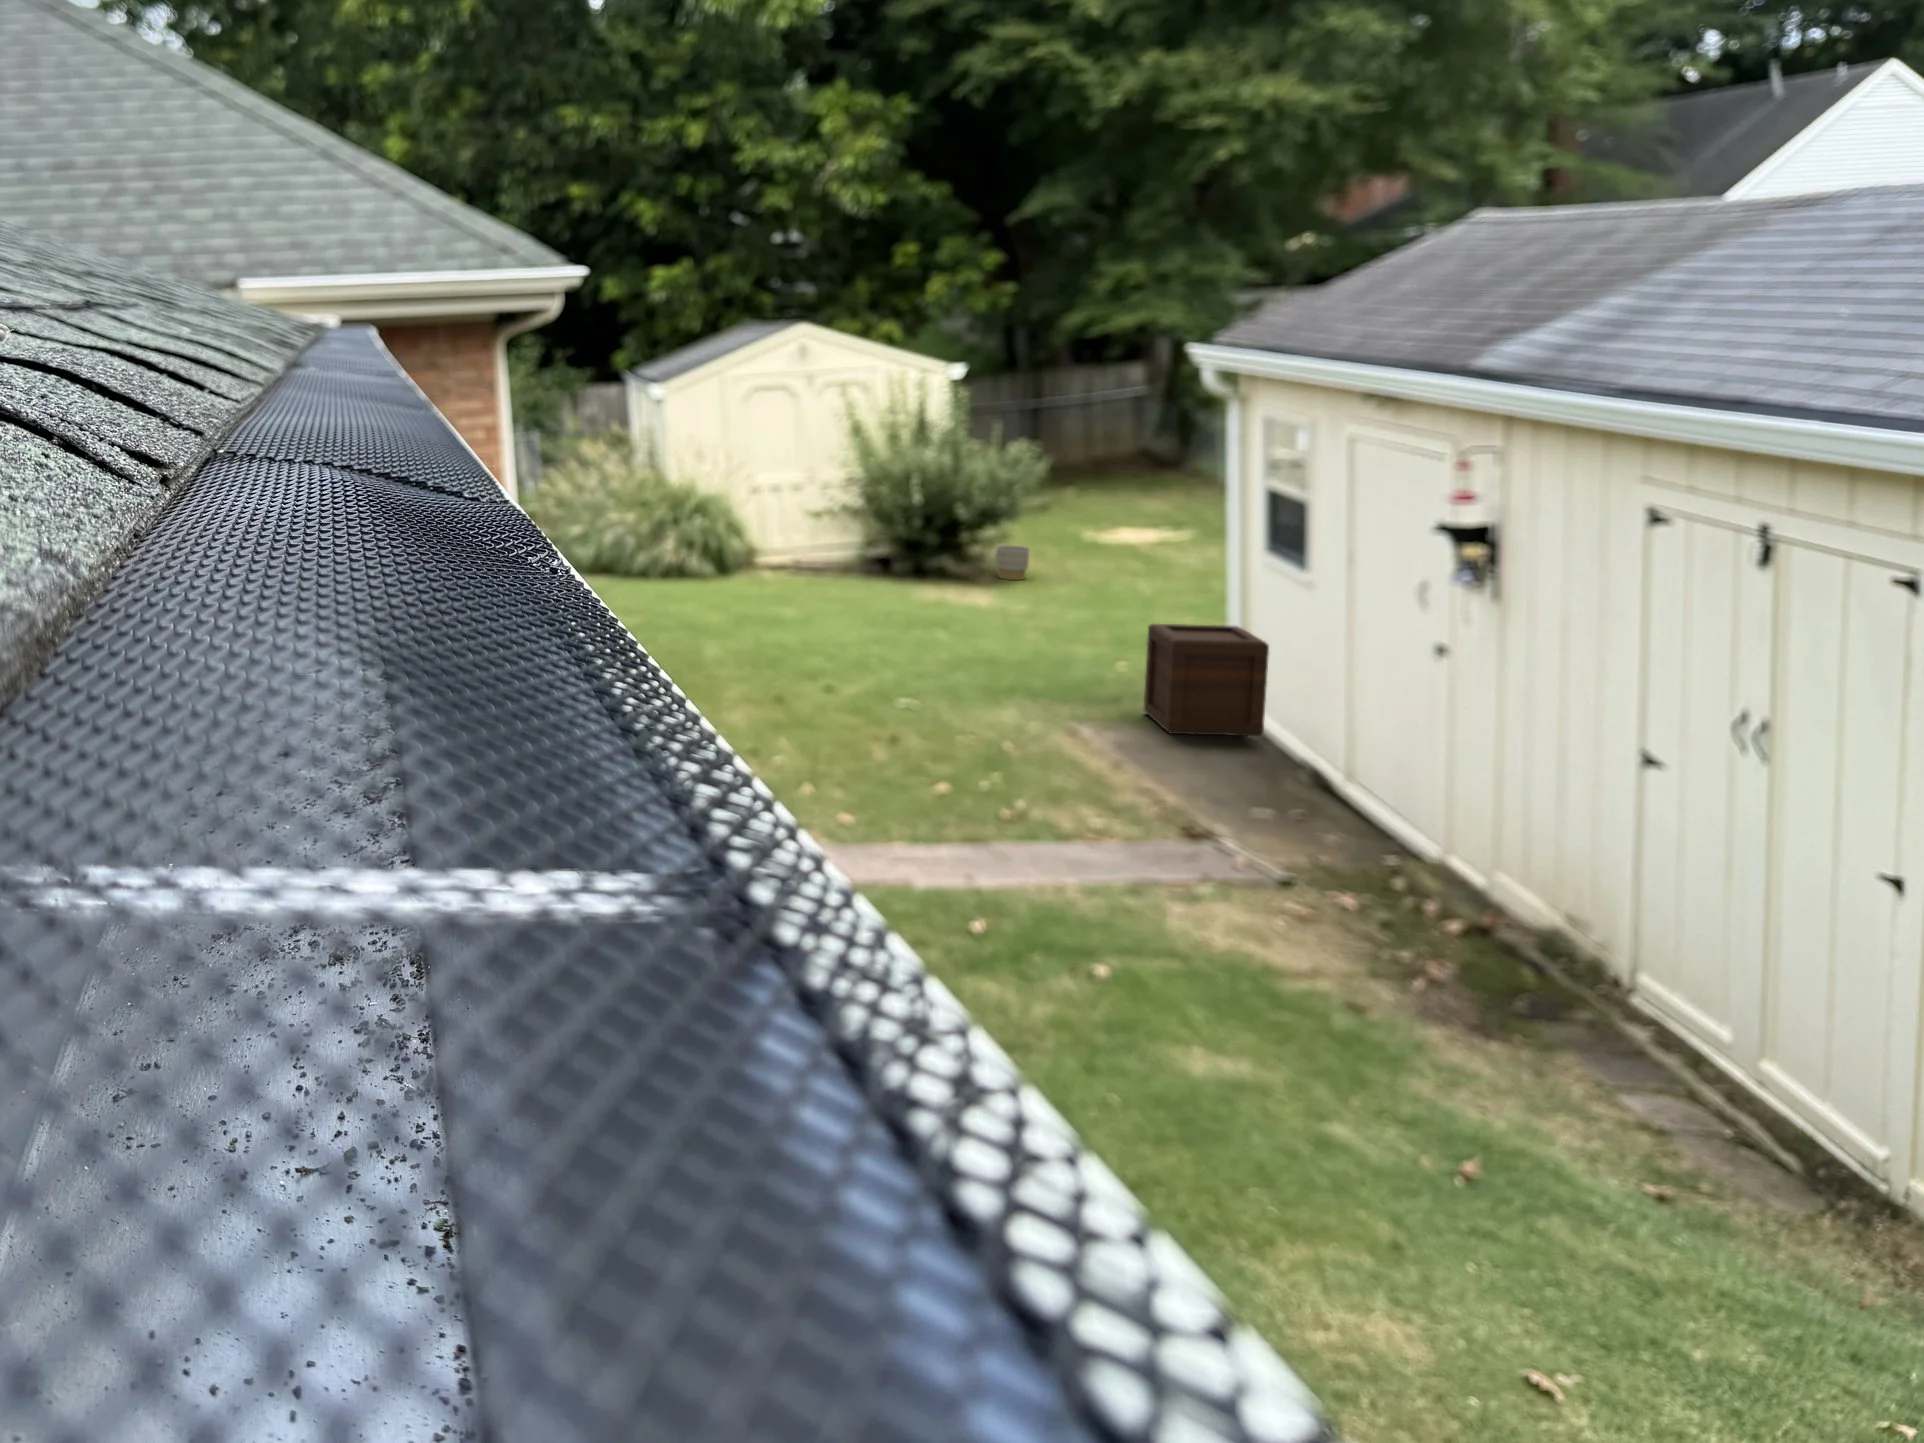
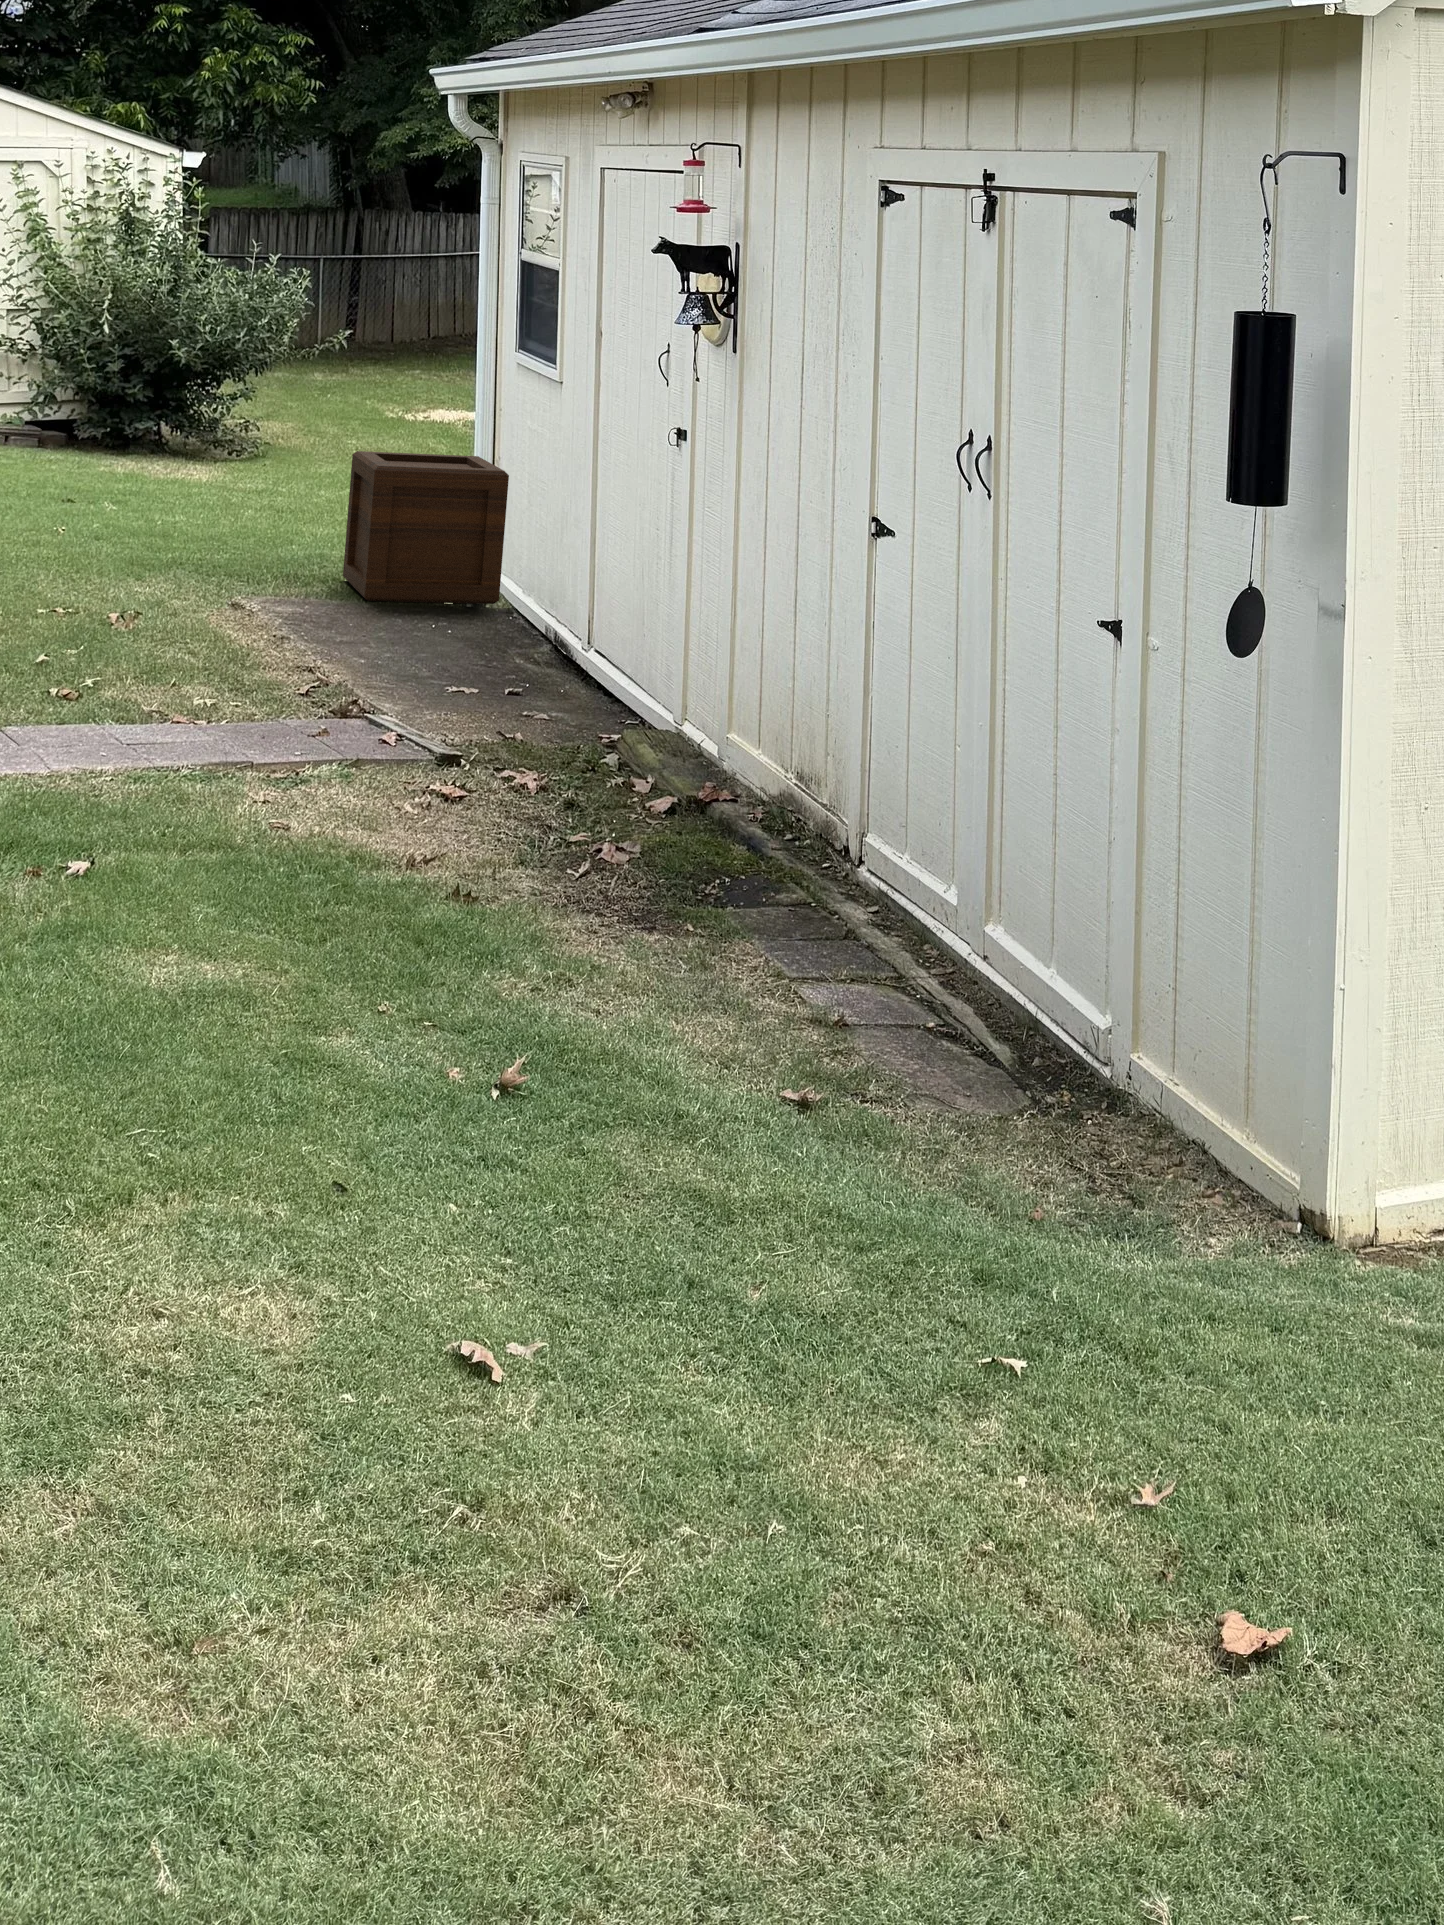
planter: present [996,545,1029,580] -> none [223,400,270,448]

